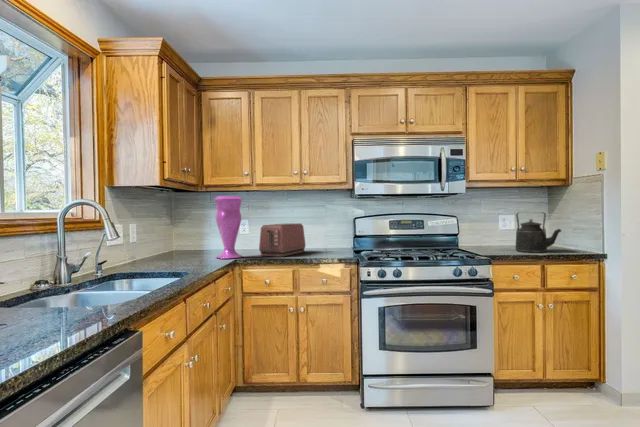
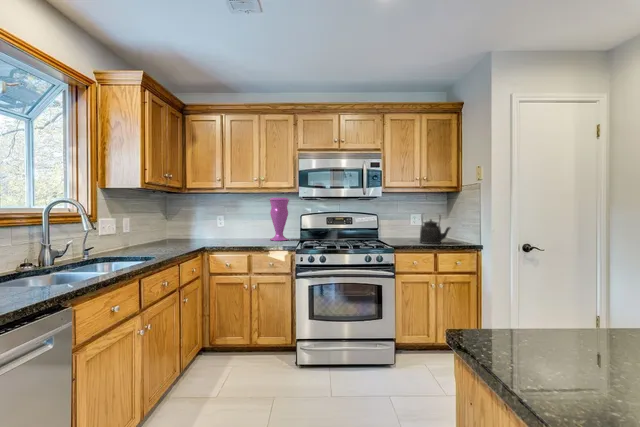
vase: present [214,196,243,259] -> present [269,198,289,241]
toaster: present [259,223,306,256] -> none [223,218,261,244]

